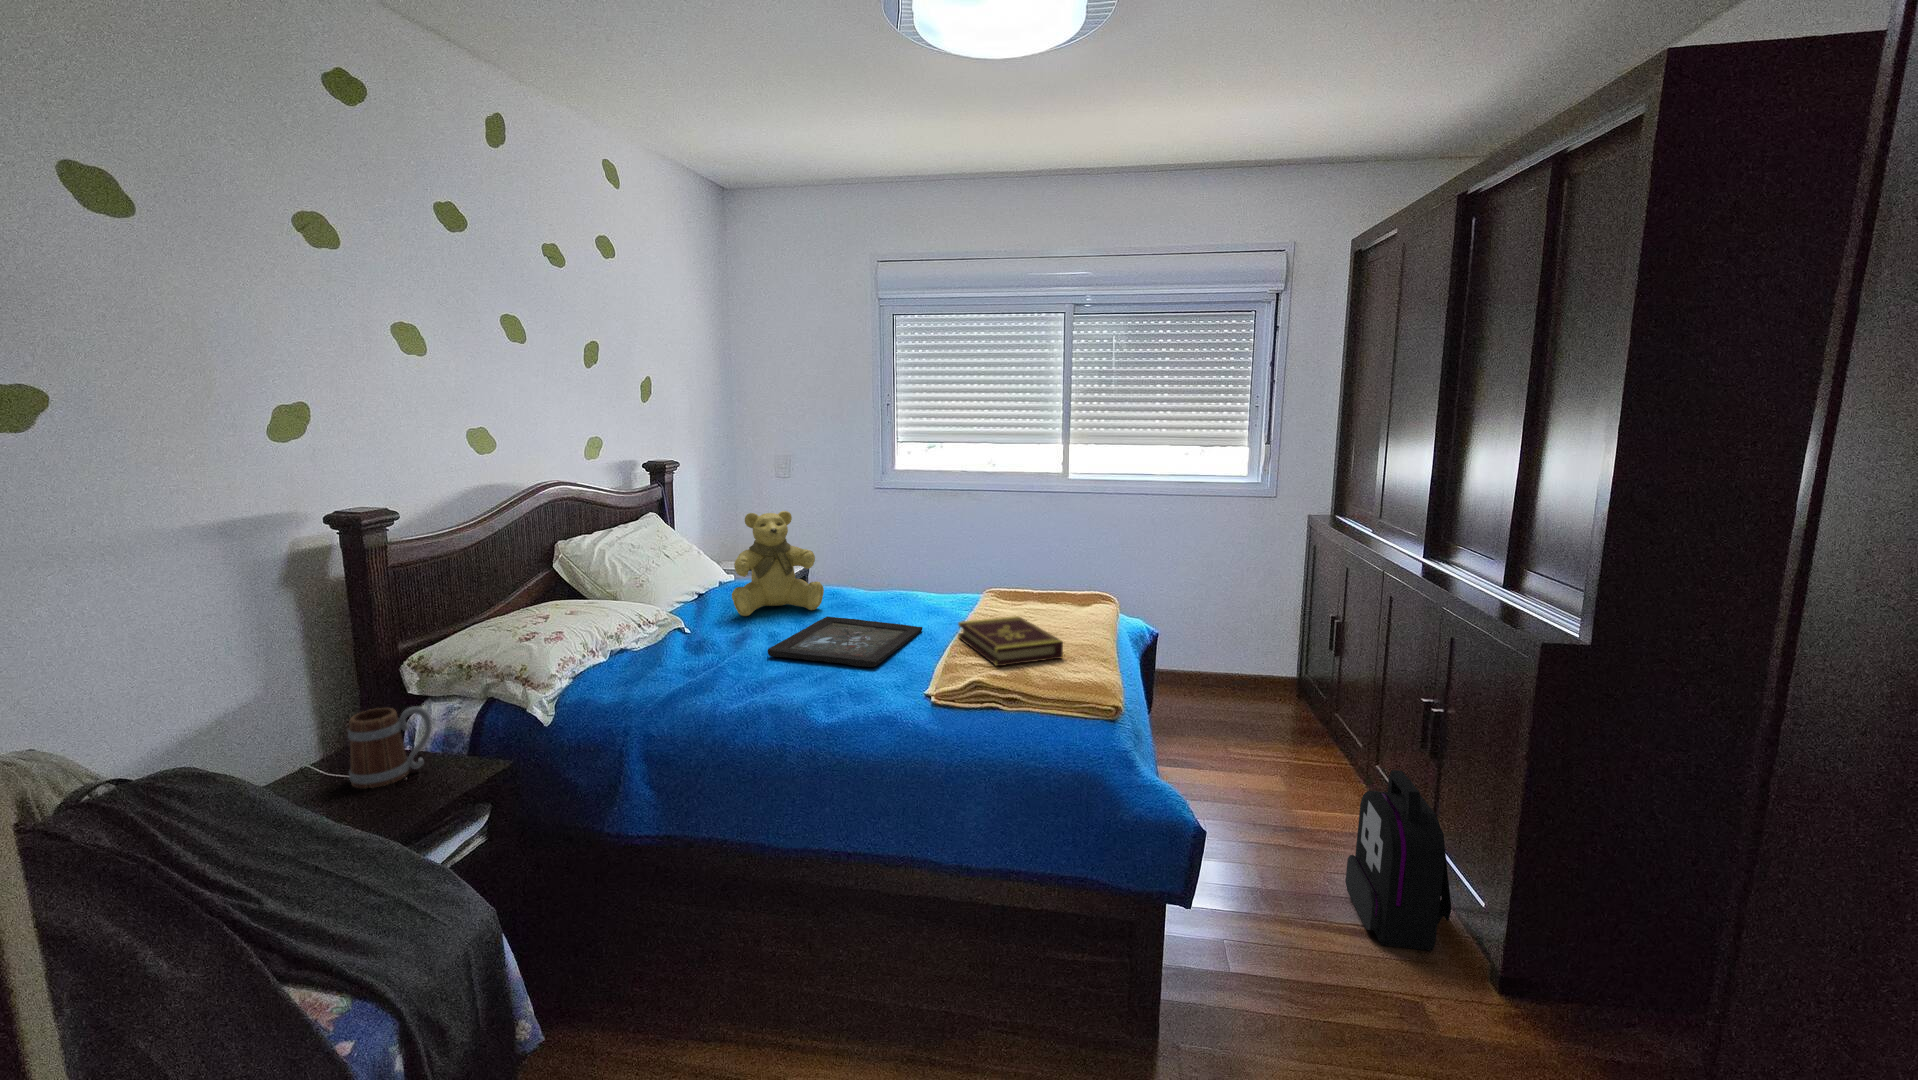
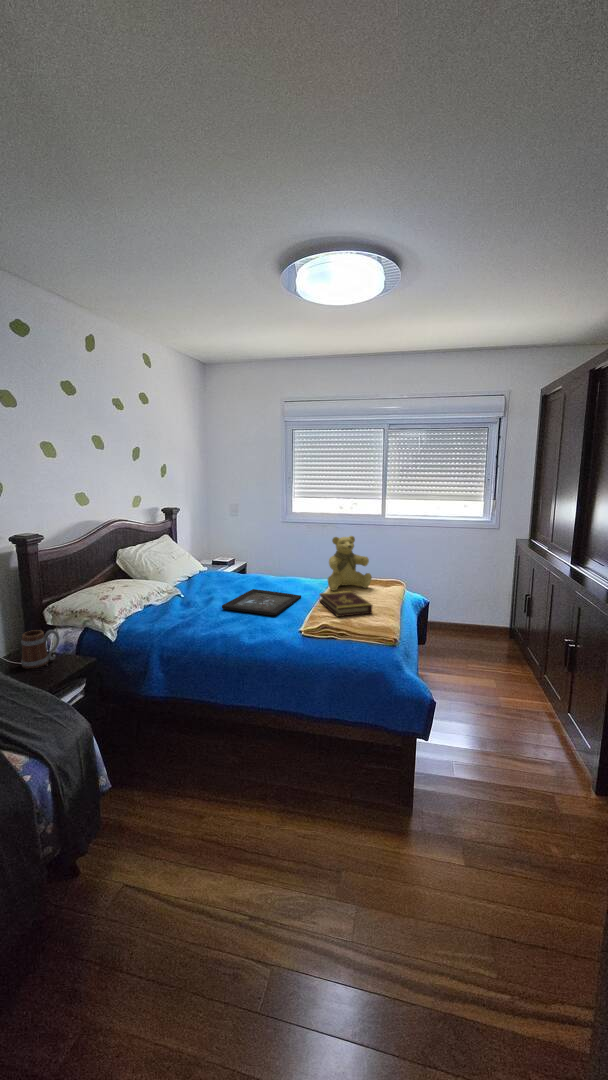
teddy bear: present [732,511,824,616] -> present [328,536,372,590]
backpack: present [1345,770,1451,951] -> none [521,677,575,773]

